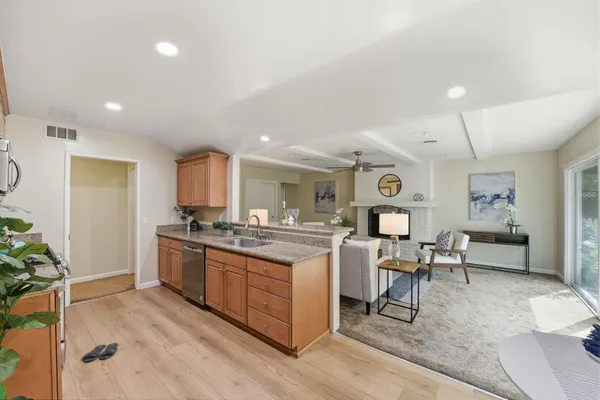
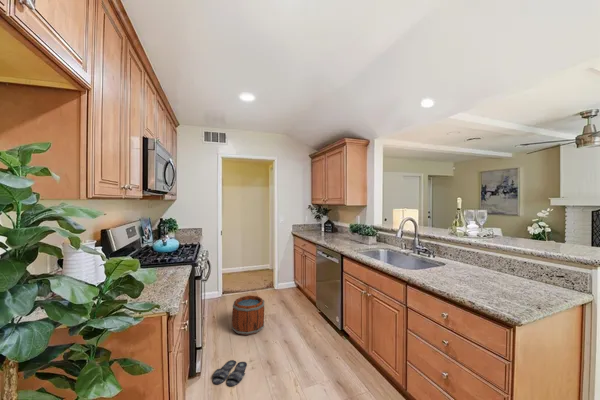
bucket: none [94,292,131,328] -> present [232,296,264,335]

